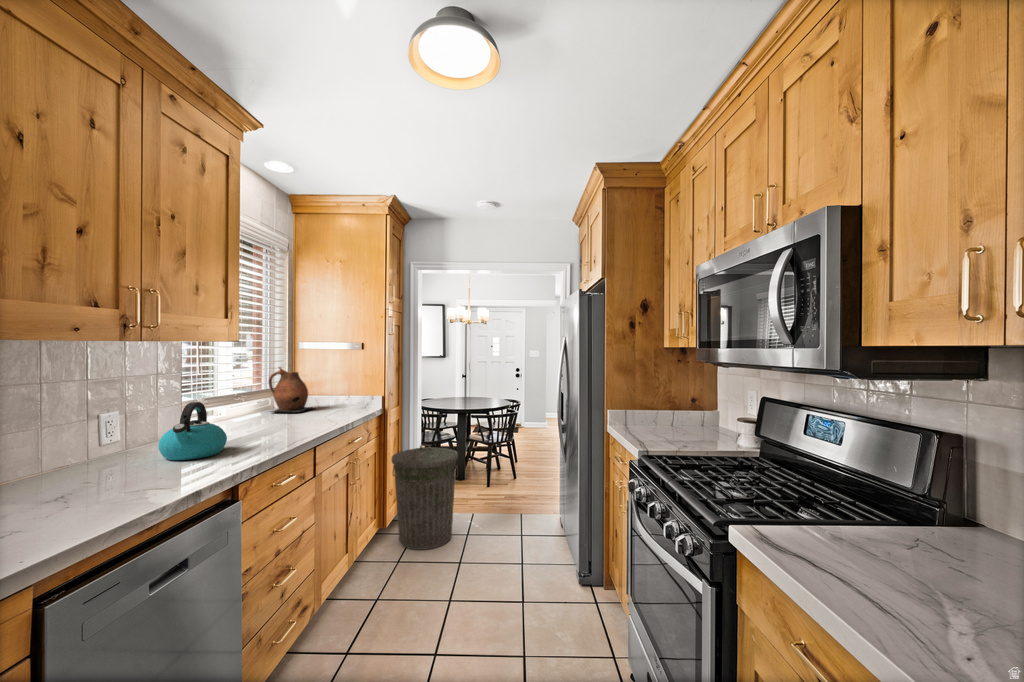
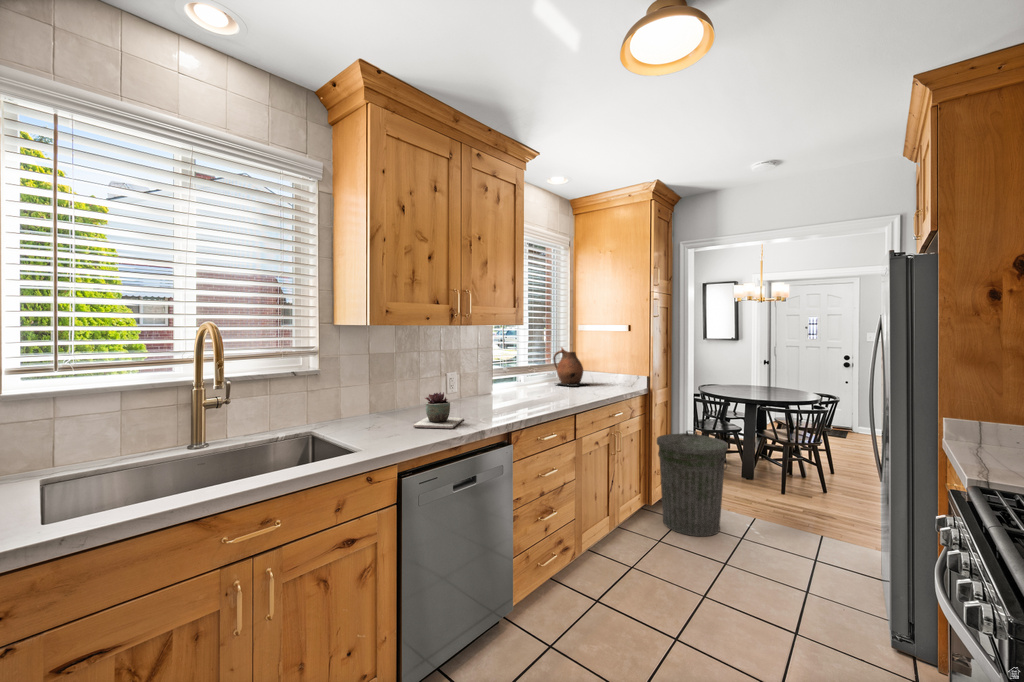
kettle: present [158,402,227,460] -> none [473,370,512,410]
succulent plant: none [42,444,149,514] -> present [413,392,464,428]

